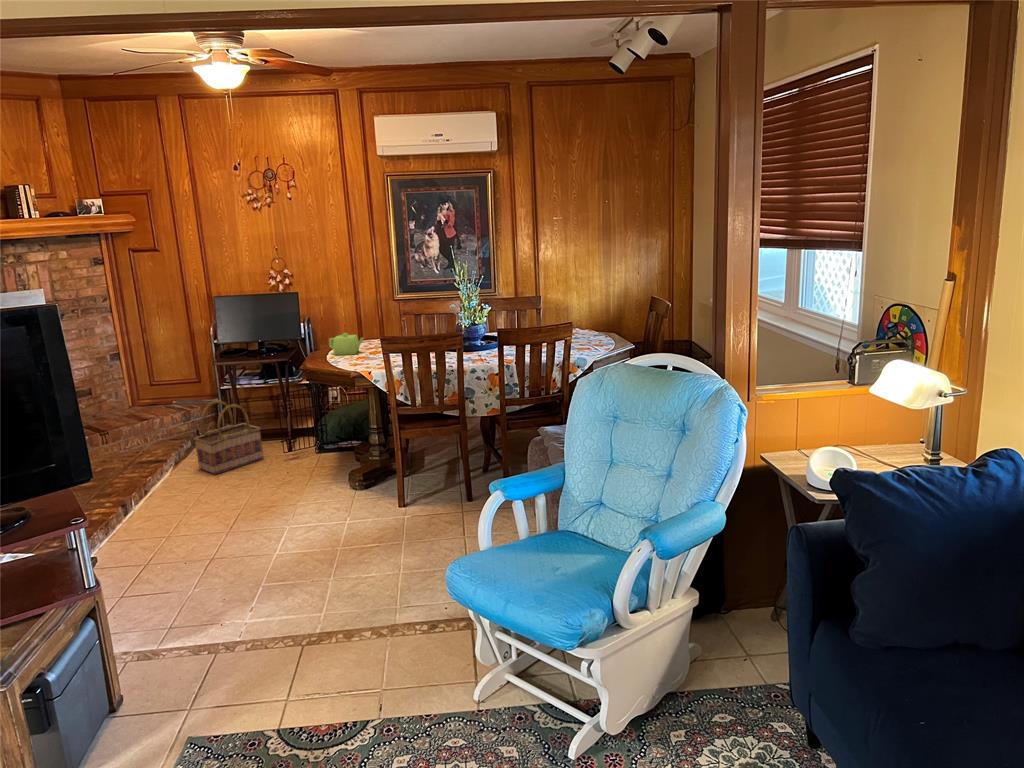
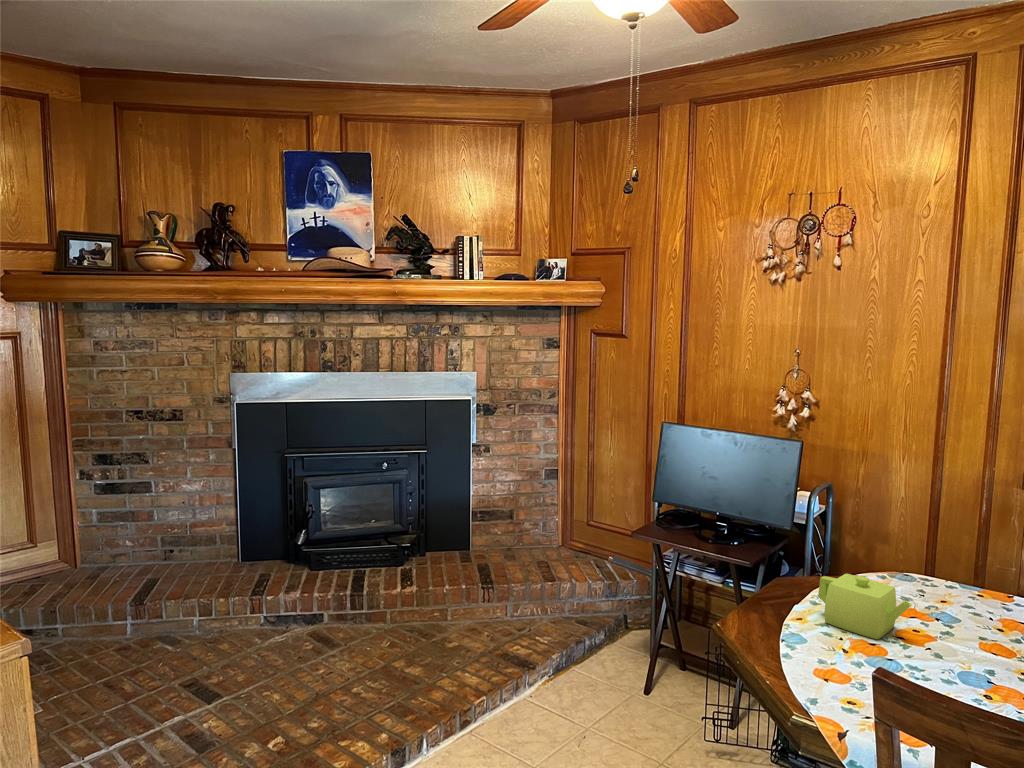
basket: present [194,400,263,474] -> none [574,598,685,733]

